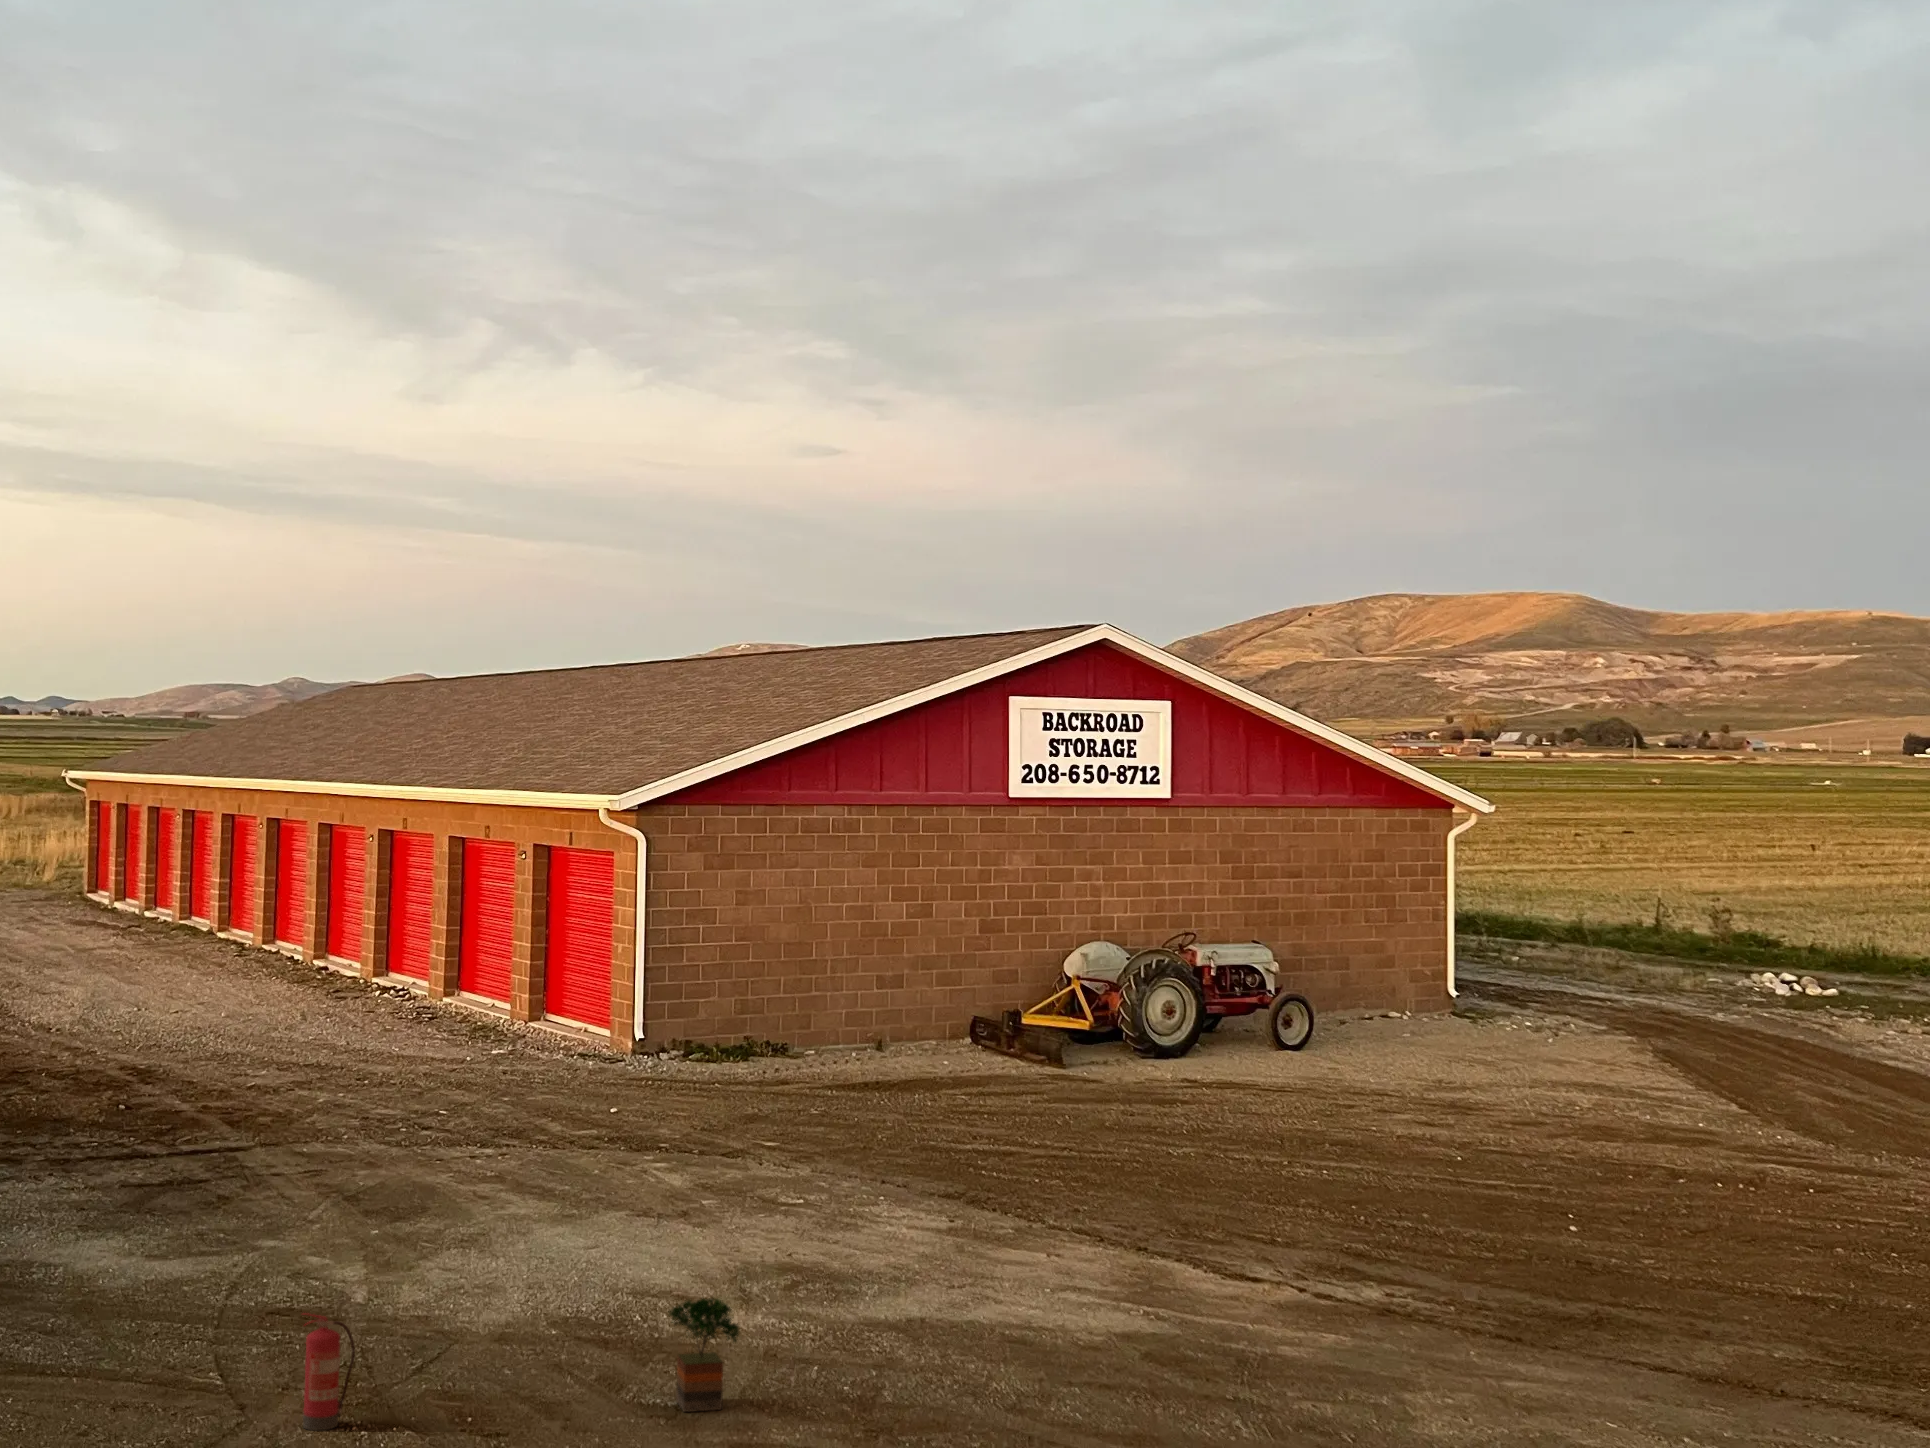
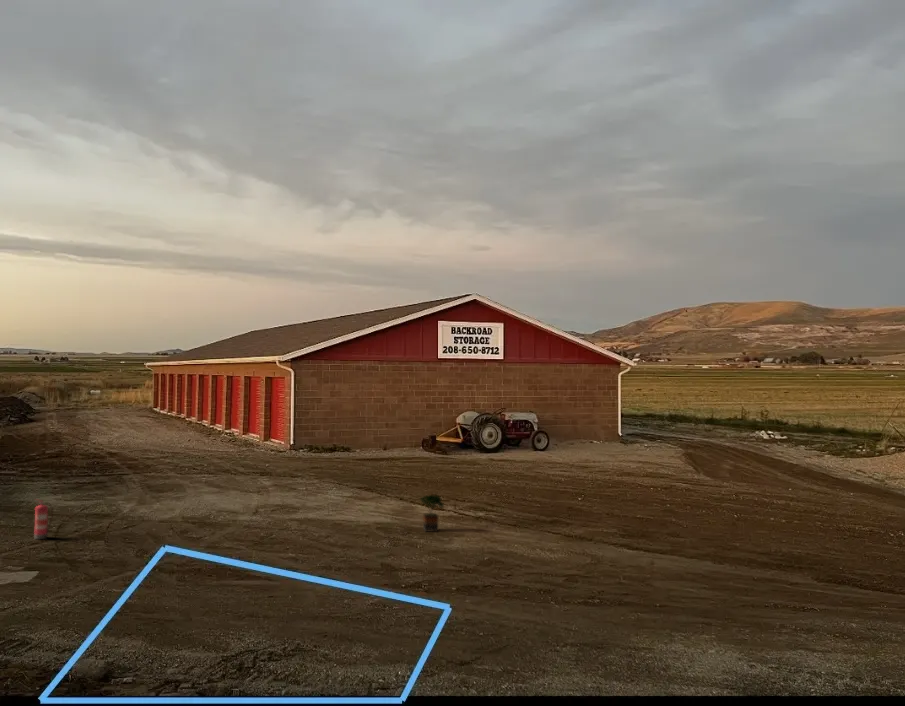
potted tree: present [668,1298,739,1412] -> present [421,495,443,532]

